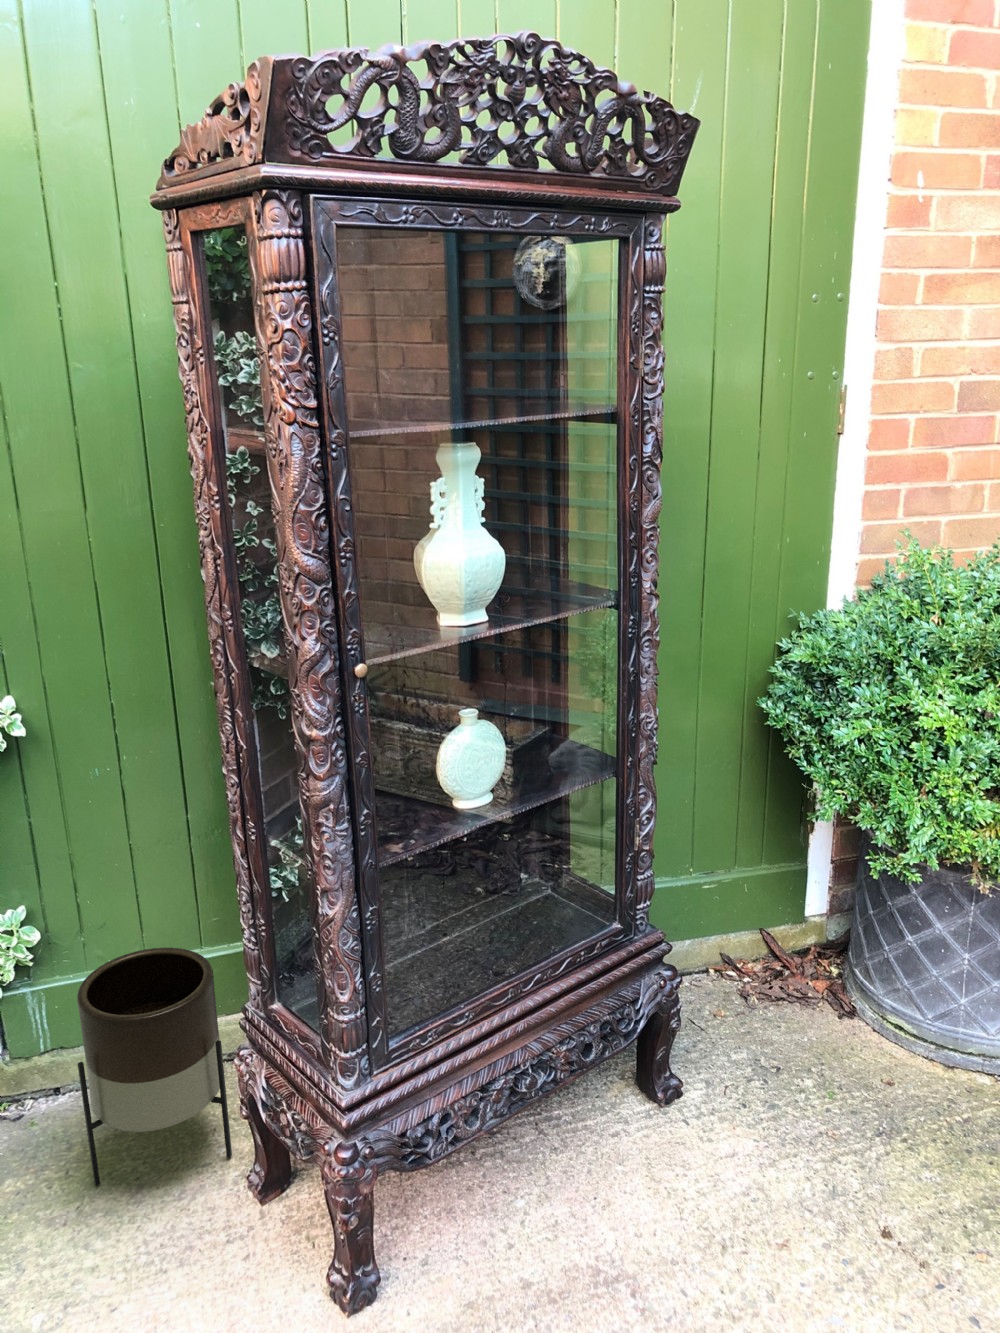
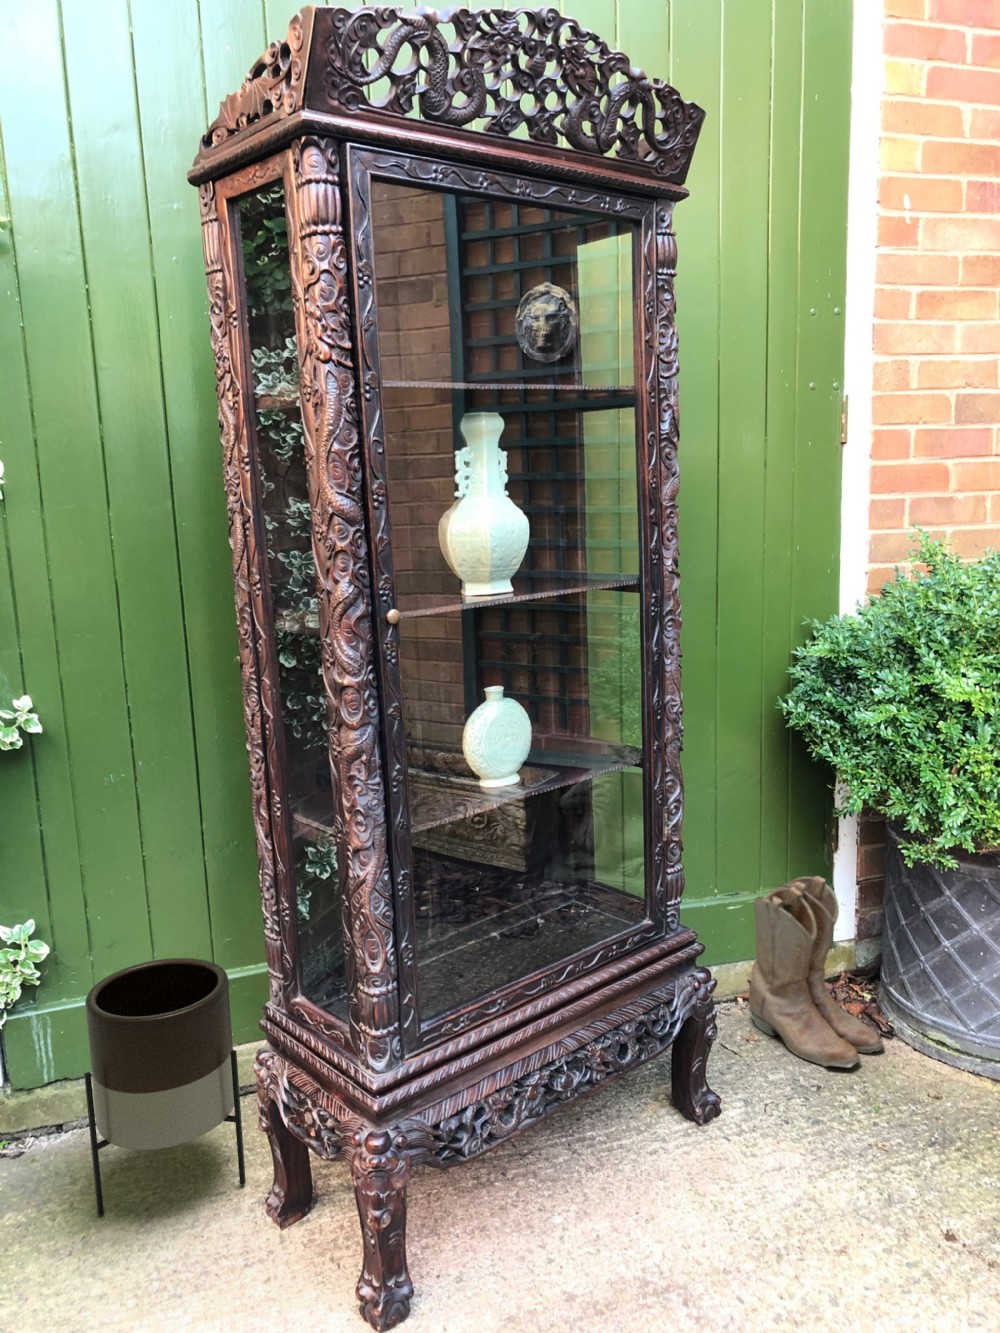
boots: none [718,864,844,1051] -> present [749,876,884,1067]

